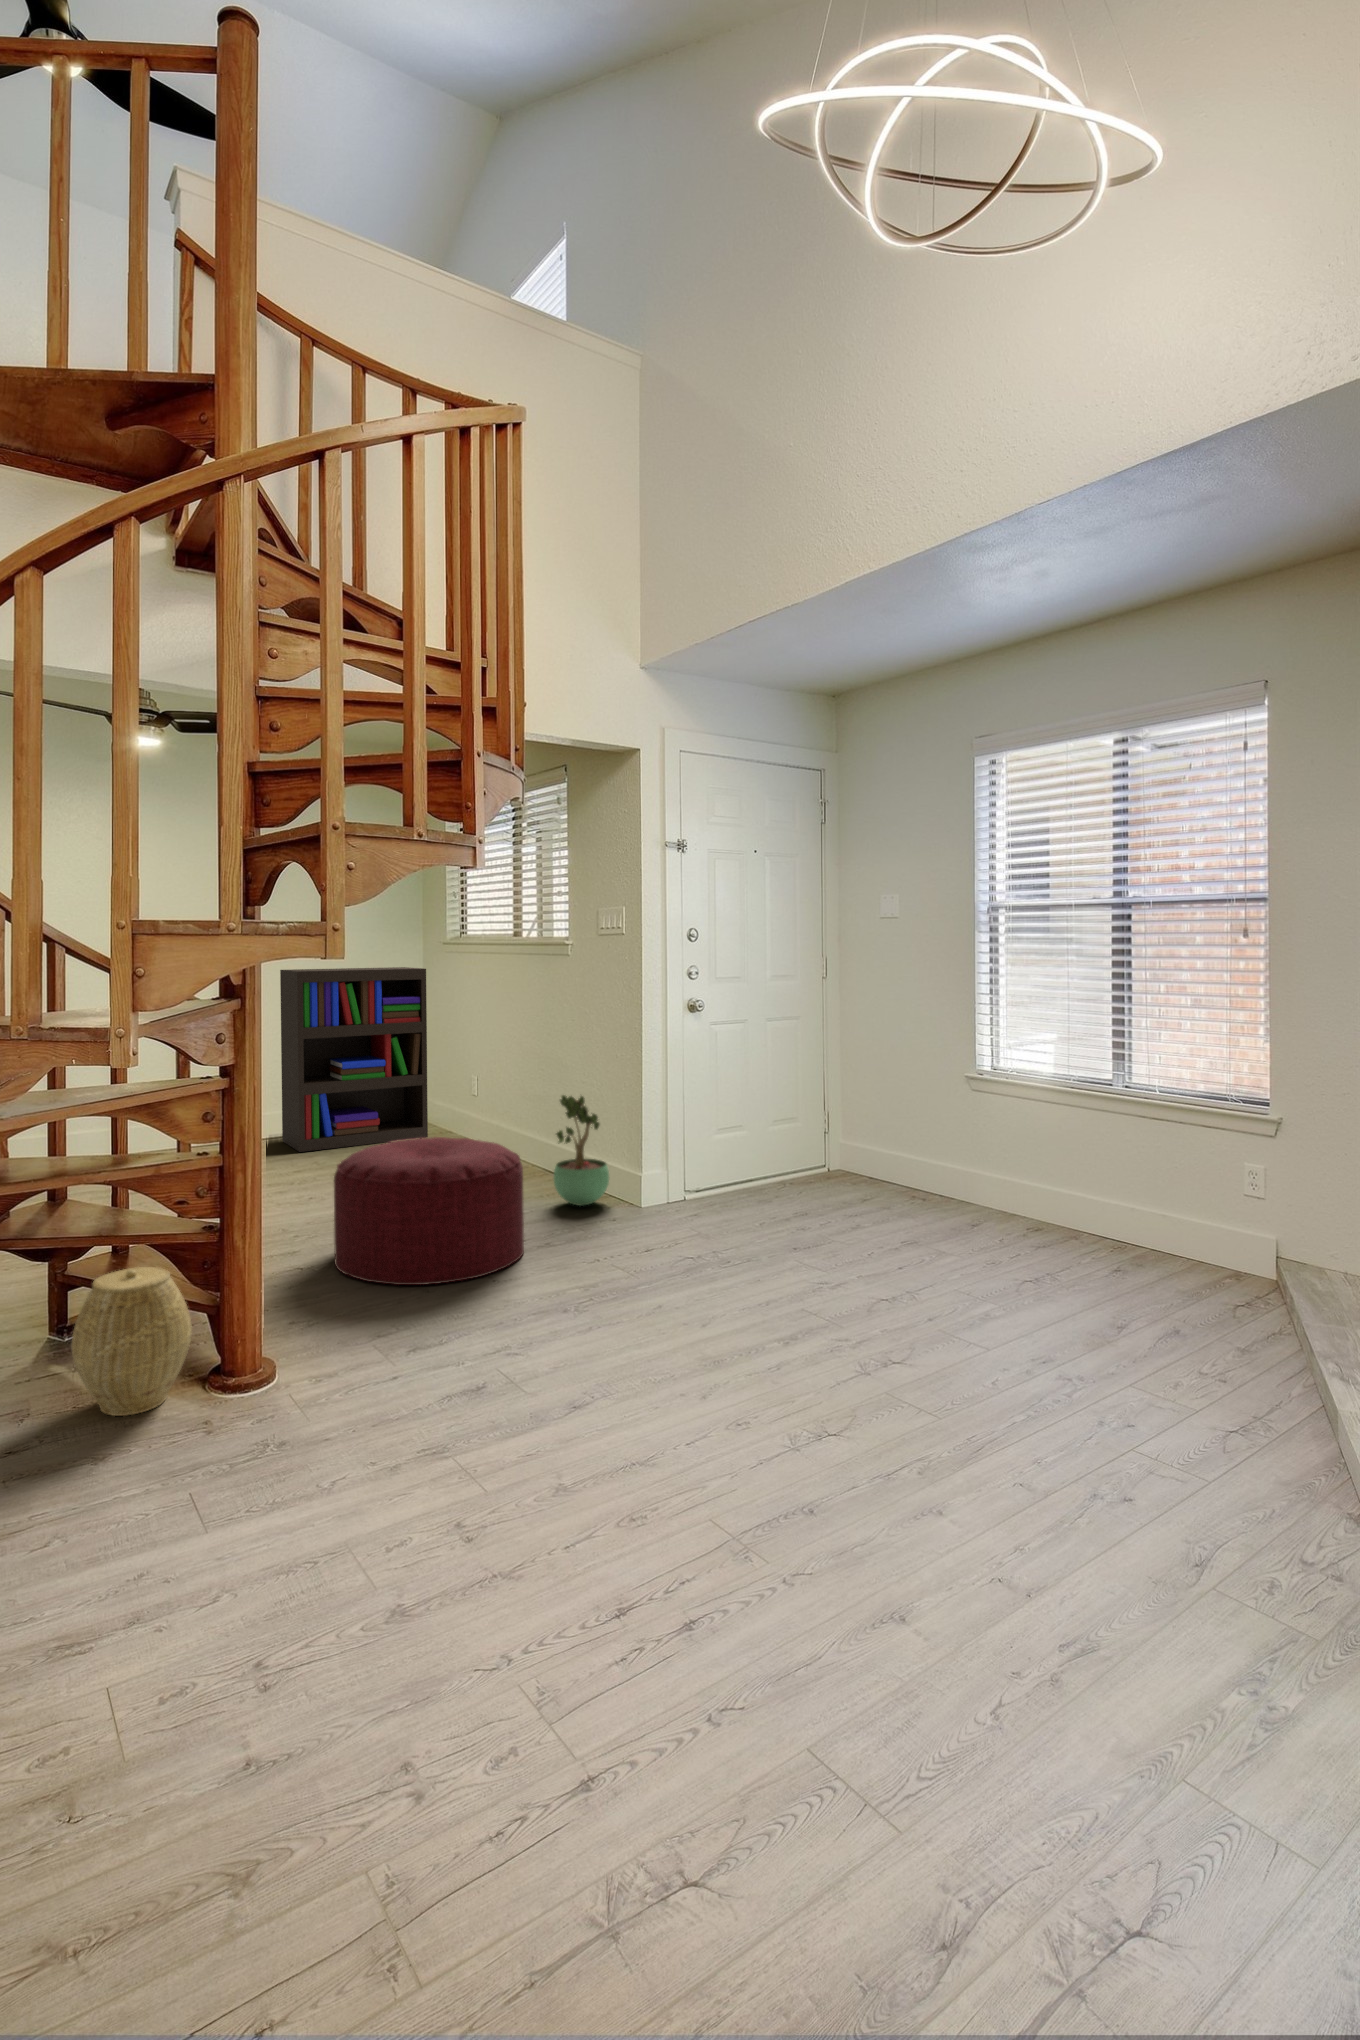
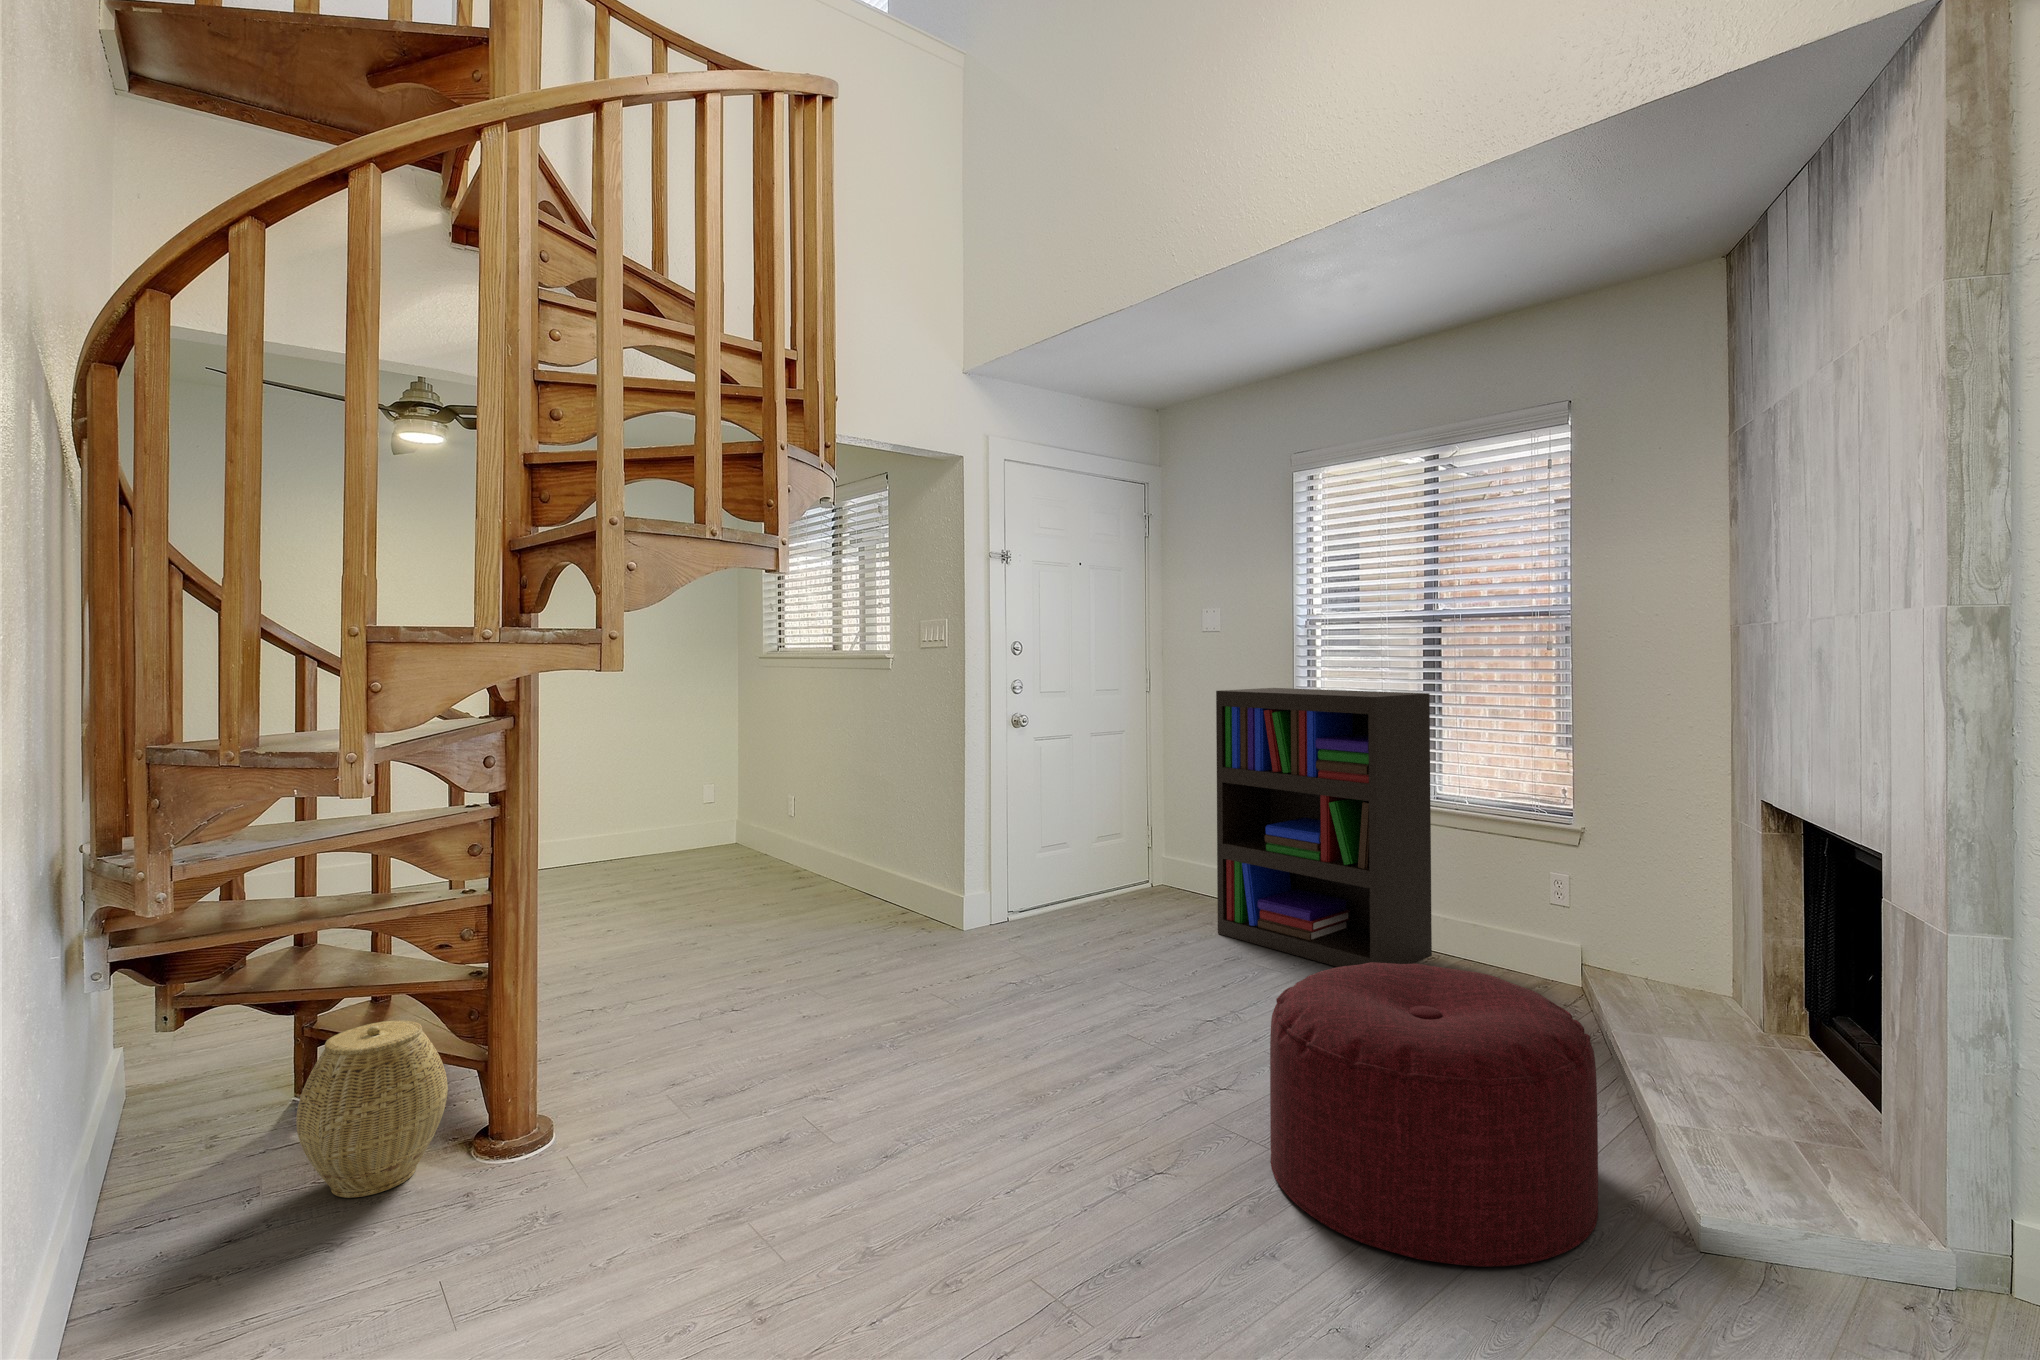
bookshelf: present [280,967,428,1152] -> present [1216,688,1432,967]
potted plant: present [554,1095,609,1206] -> none [872,809,931,925]
ottoman: present [334,1137,524,1285] -> present [1270,962,1598,1267]

